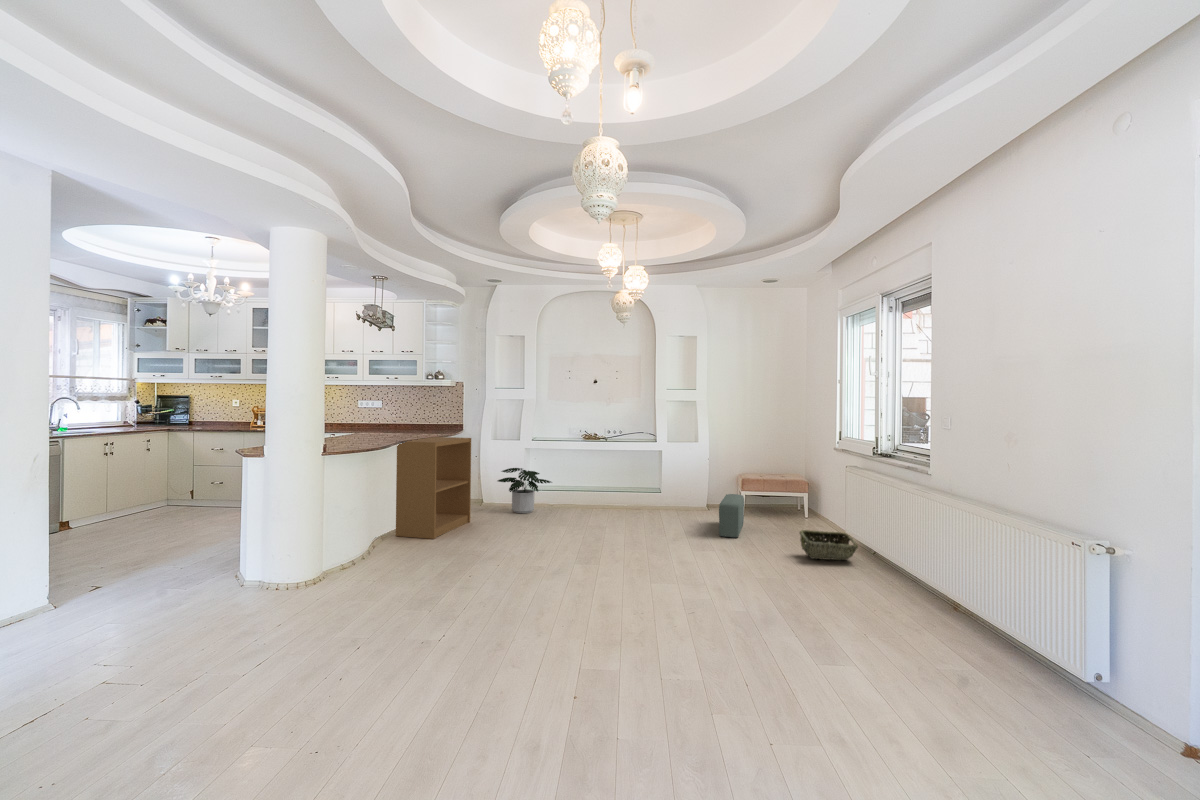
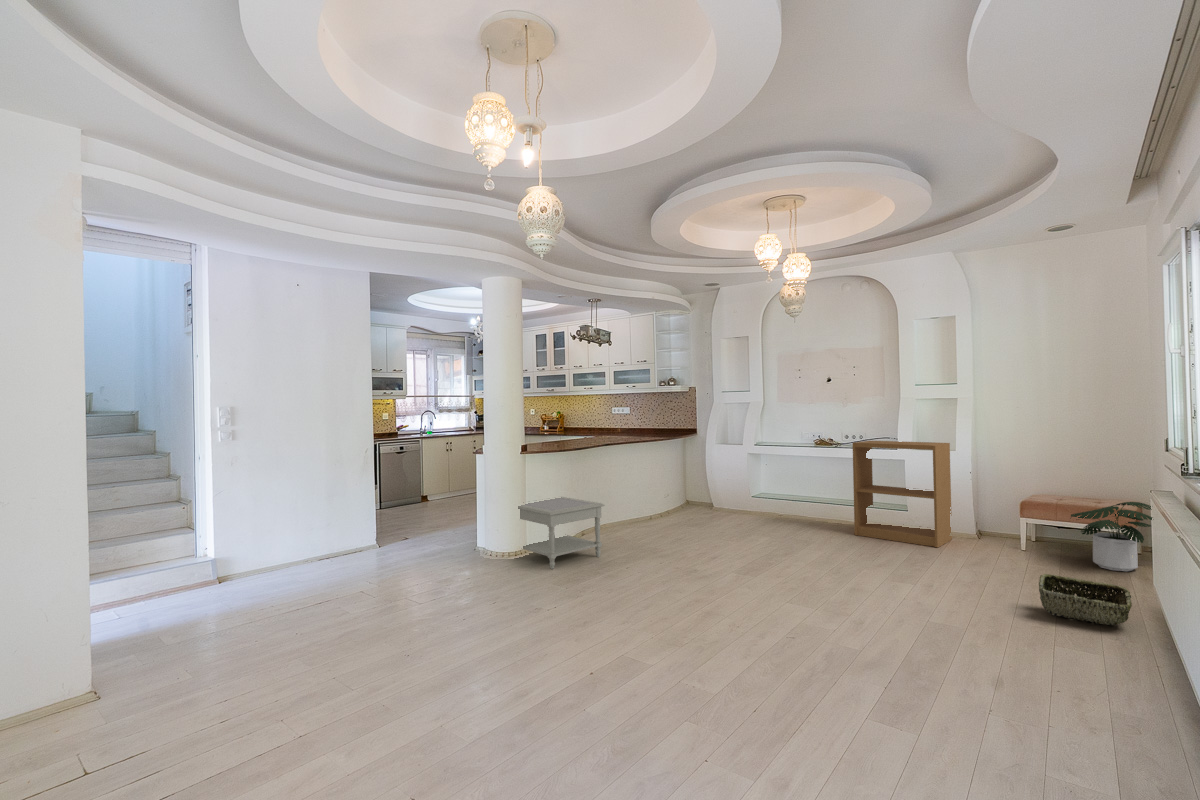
bookshelf: present [396,437,471,539] -> present [853,441,952,547]
potted plant: present [498,468,551,513] -> present [1071,502,1153,572]
pouf: present [719,494,744,537] -> none [946,519,1006,574]
side table: none [309,503,430,590] -> present [518,497,604,569]

